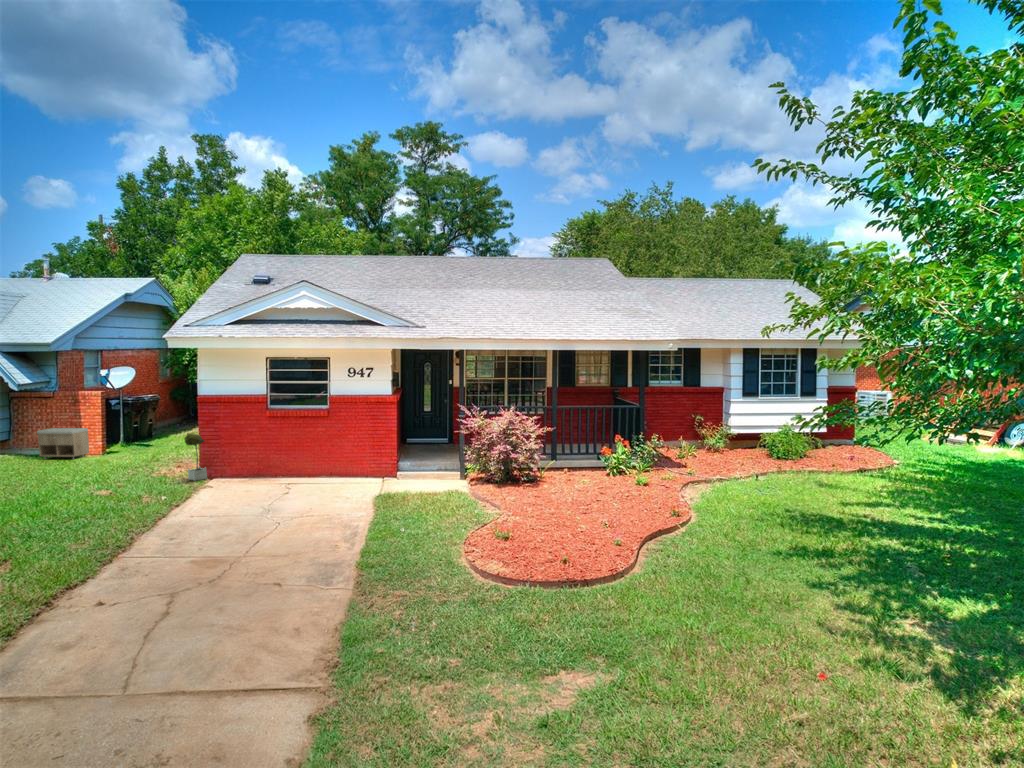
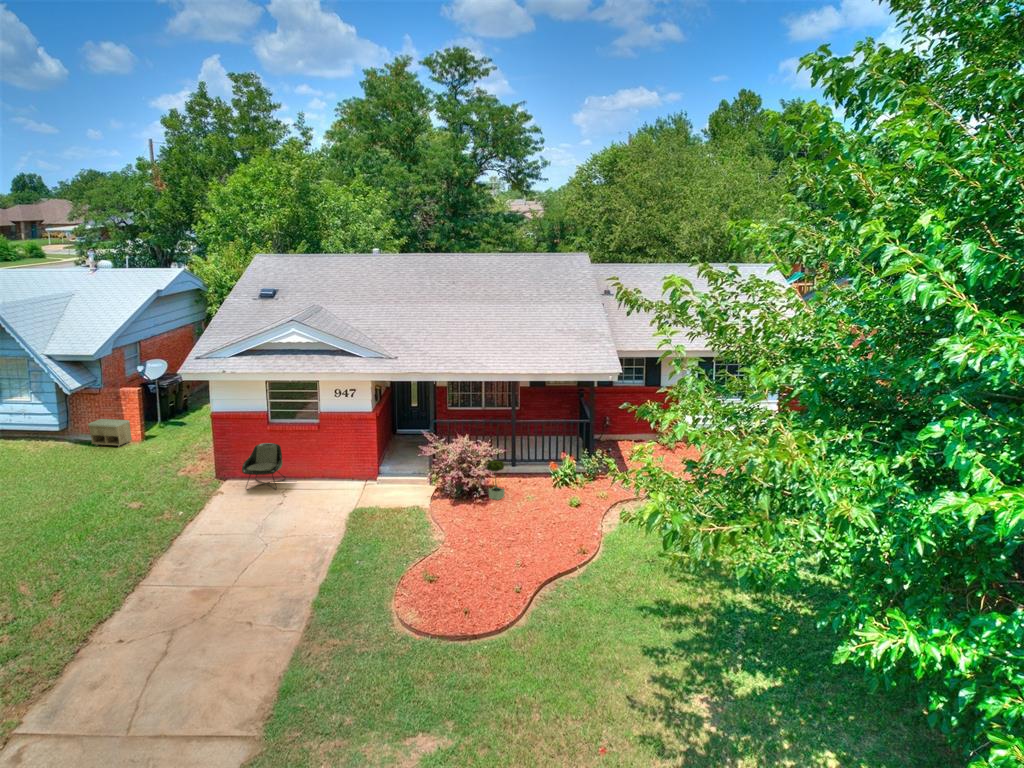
lounge chair: none [236,430,287,484] -> present [242,443,283,490]
potted tree: present [184,433,207,481] -> present [486,460,505,500]

